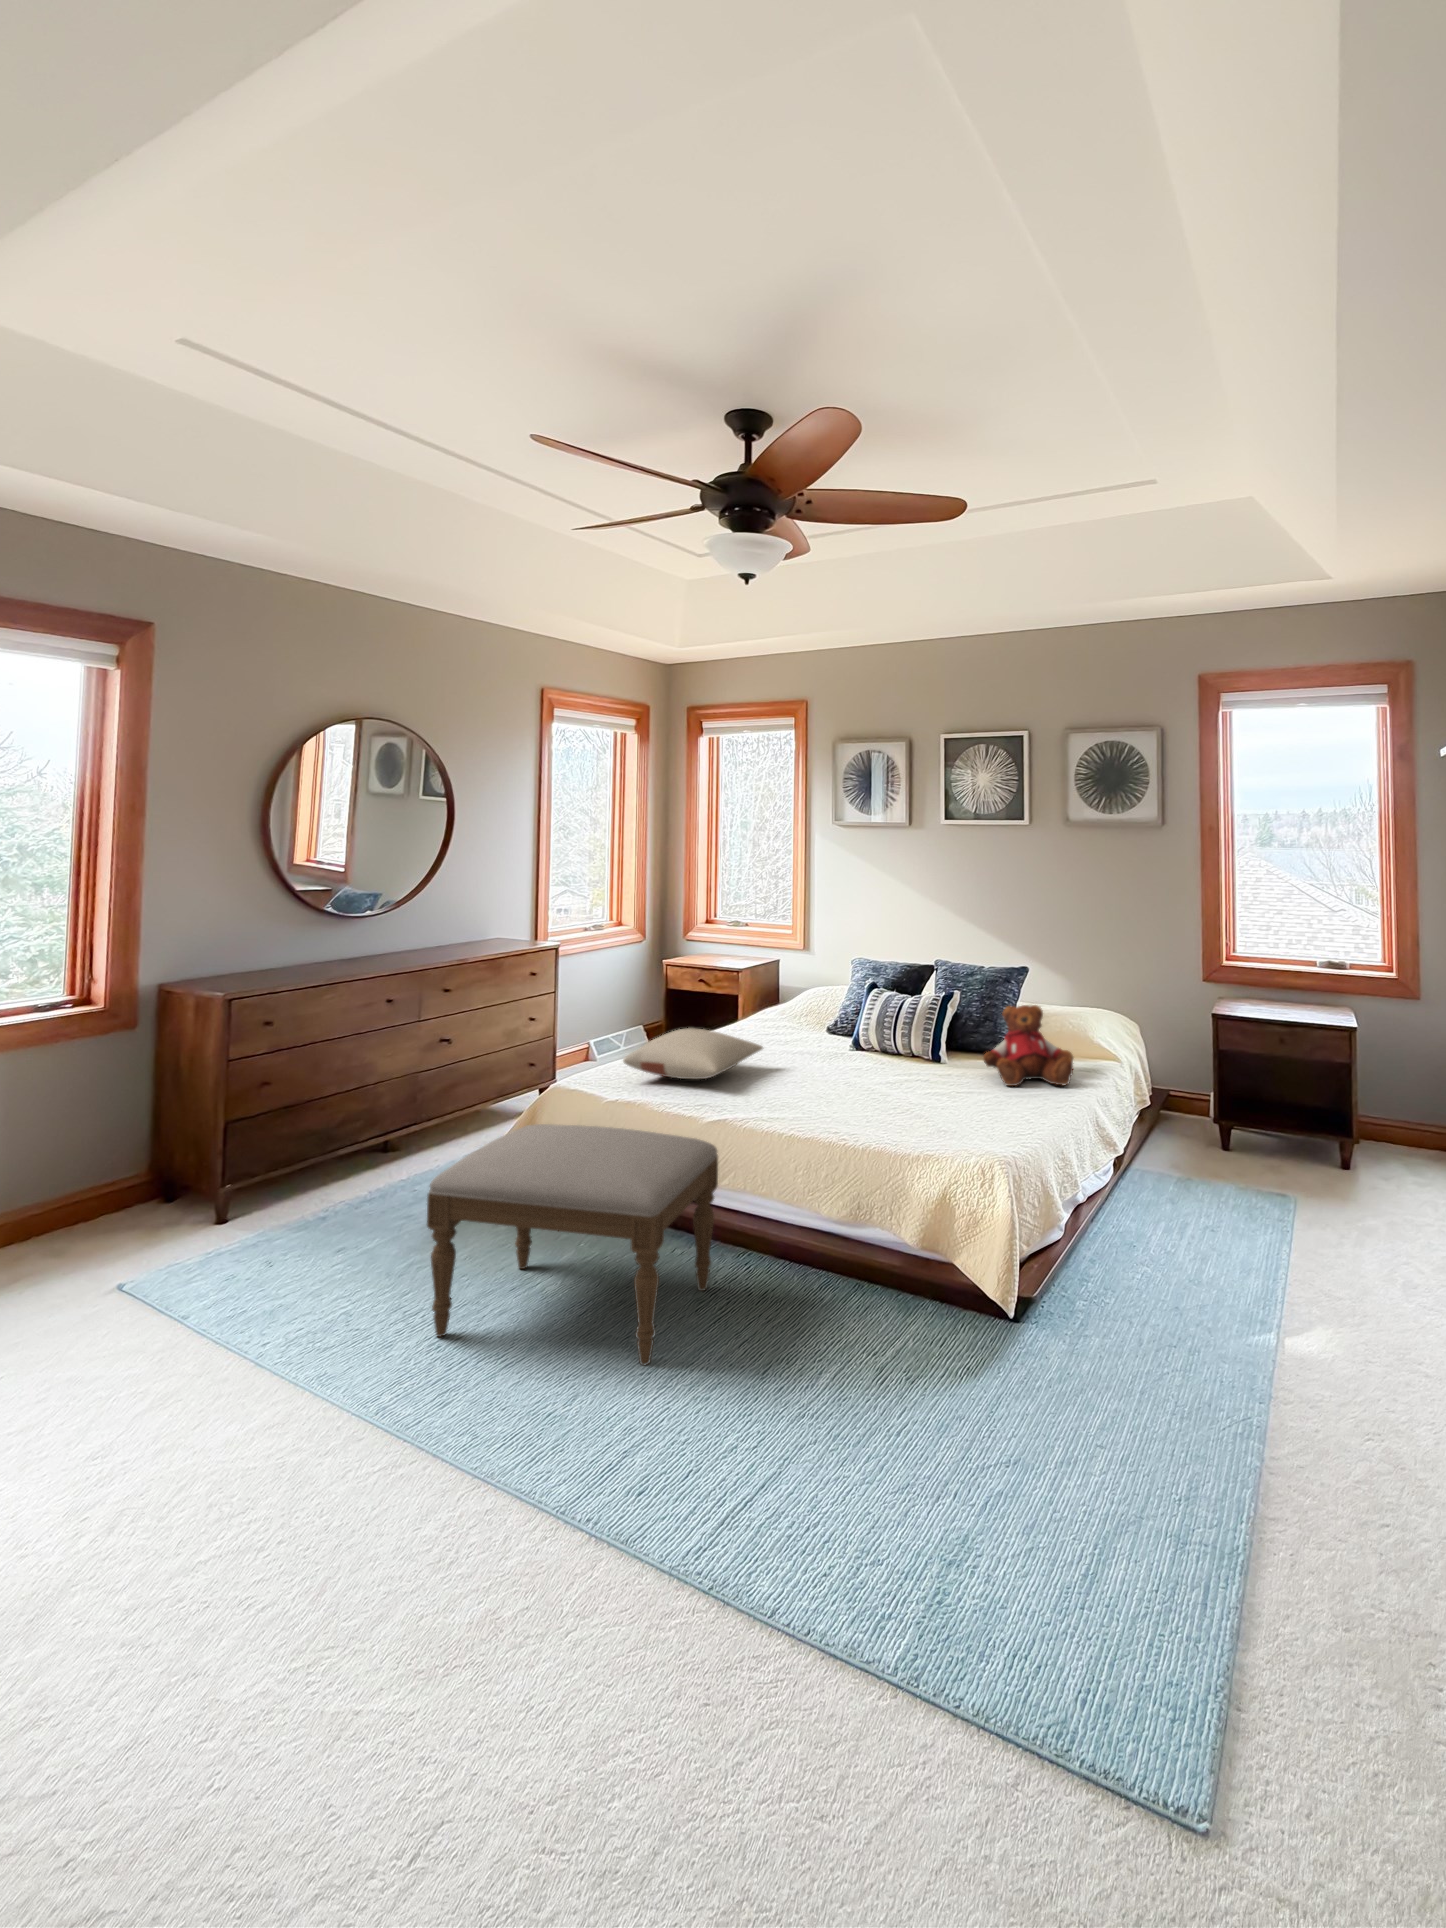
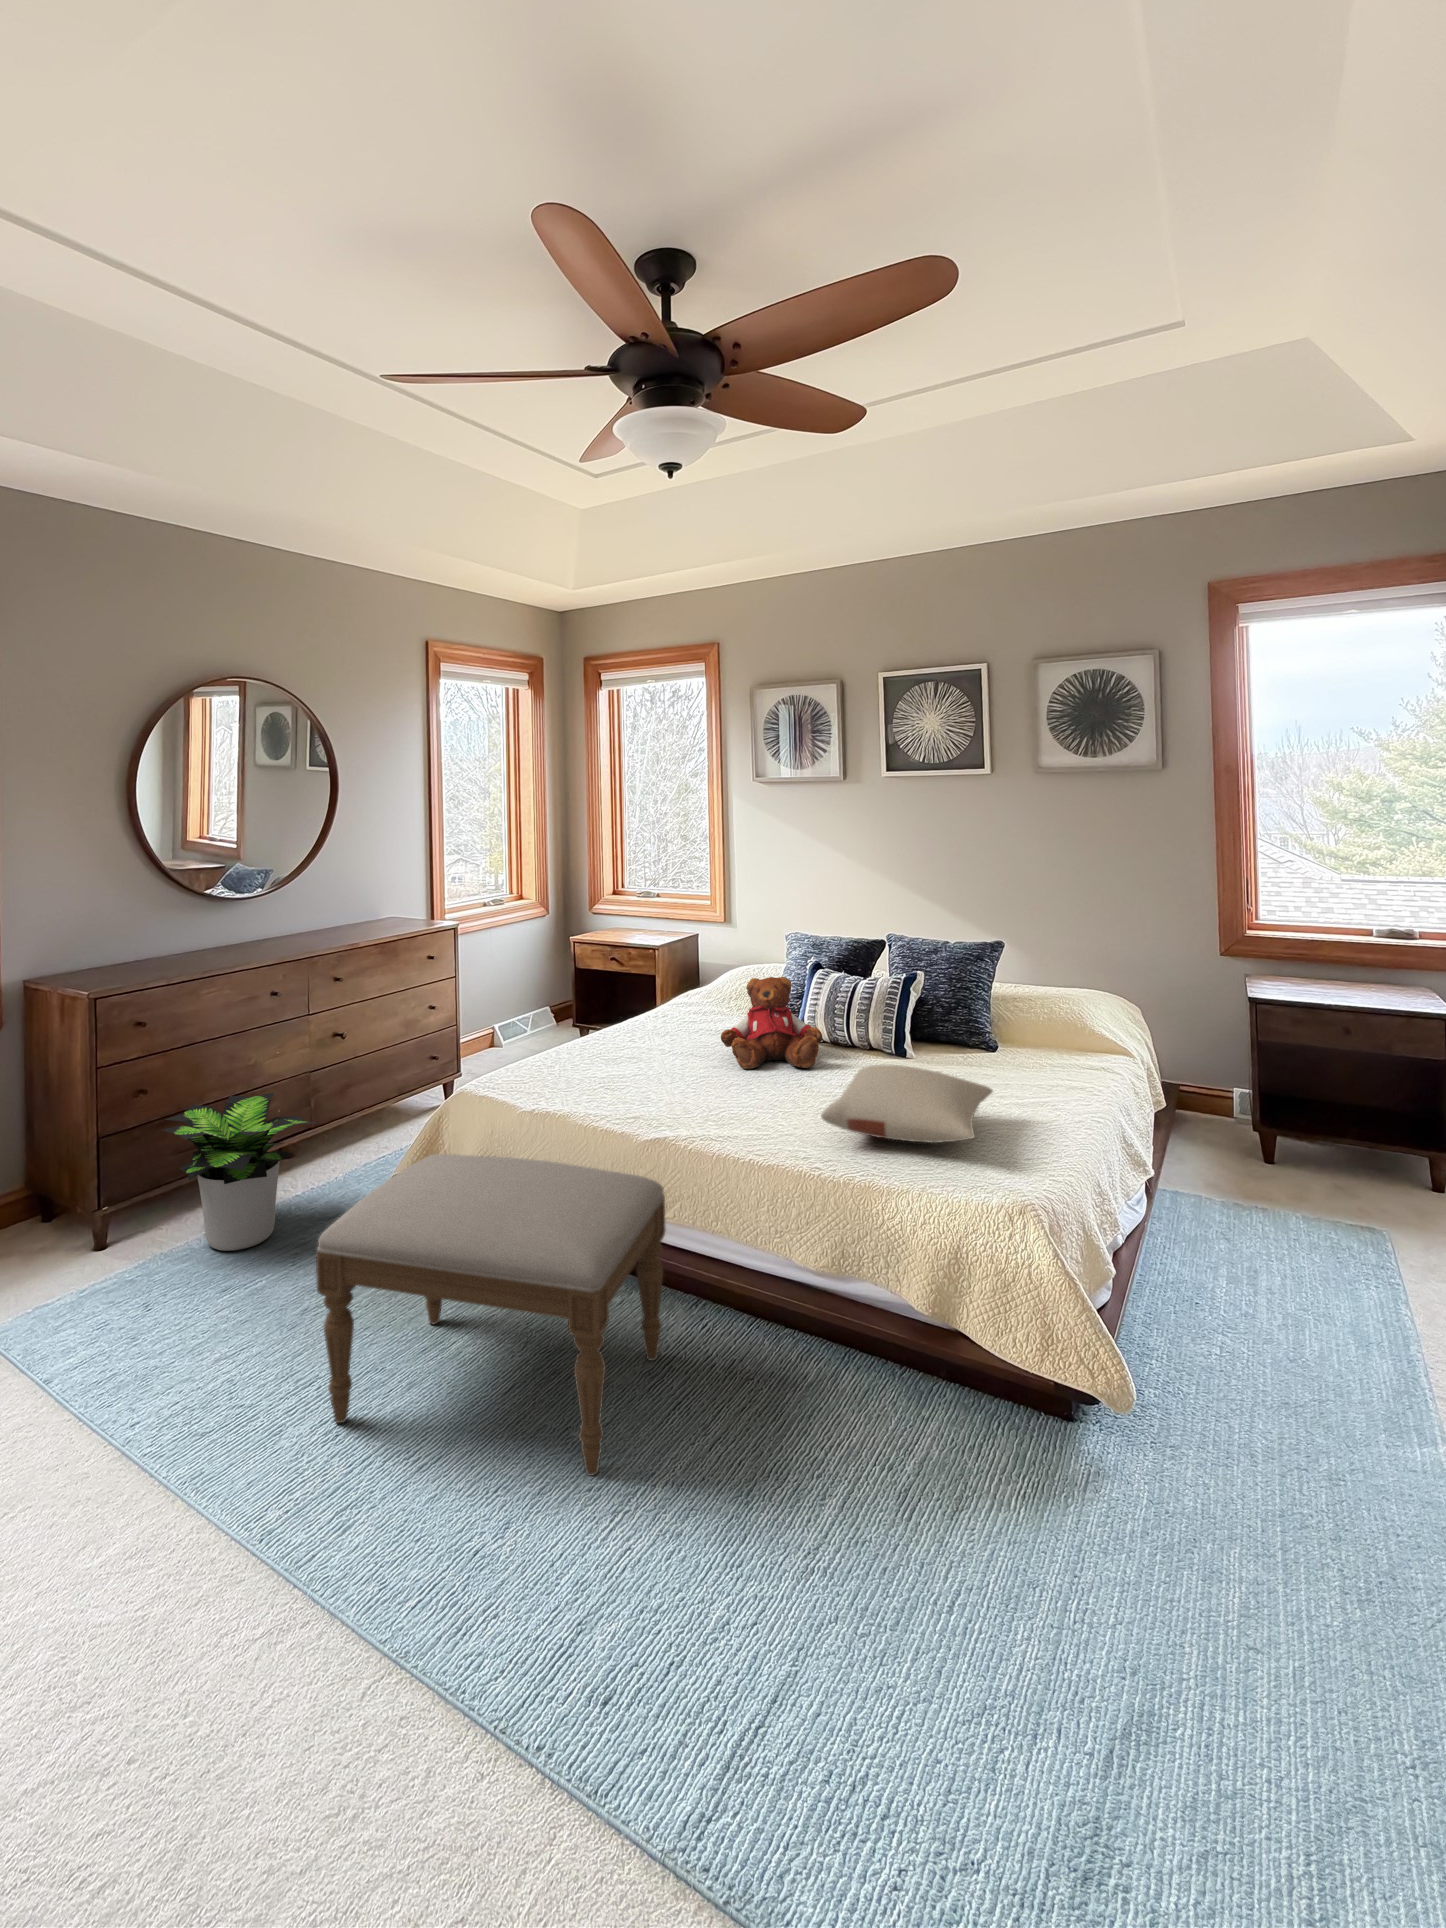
teddy bear: present [983,1005,1073,1086] -> present [721,977,822,1068]
pillow: present [623,1028,763,1079] -> present [821,1065,993,1143]
potted plant: none [287,1084,429,1219] -> present [163,1093,316,1251]

